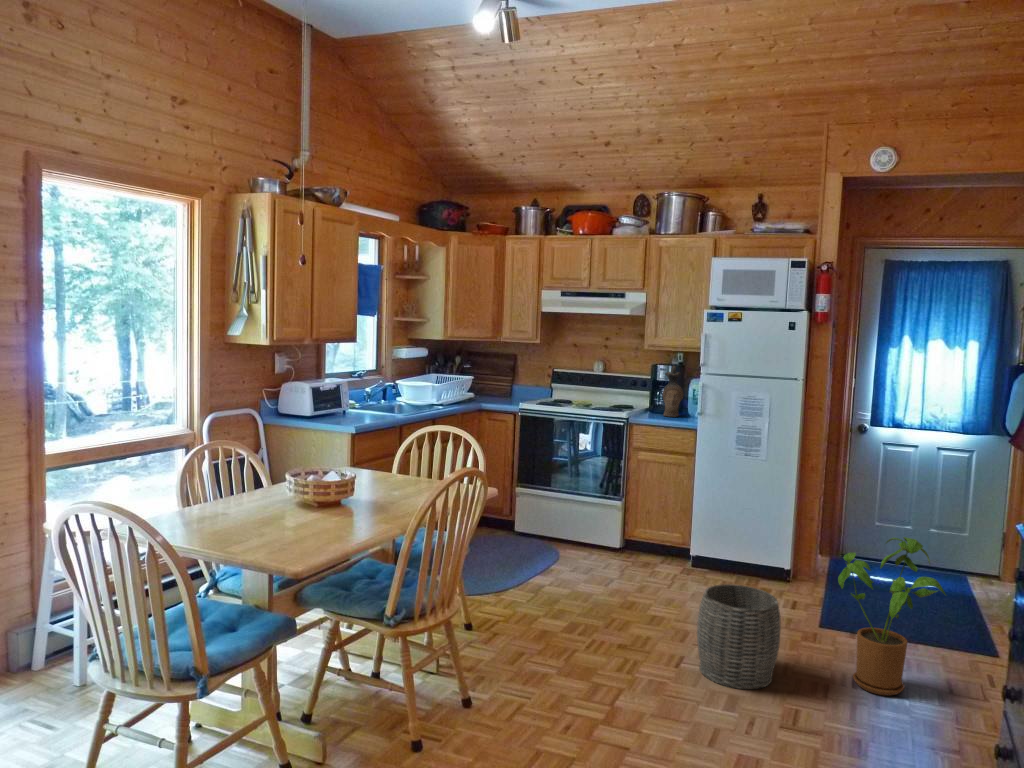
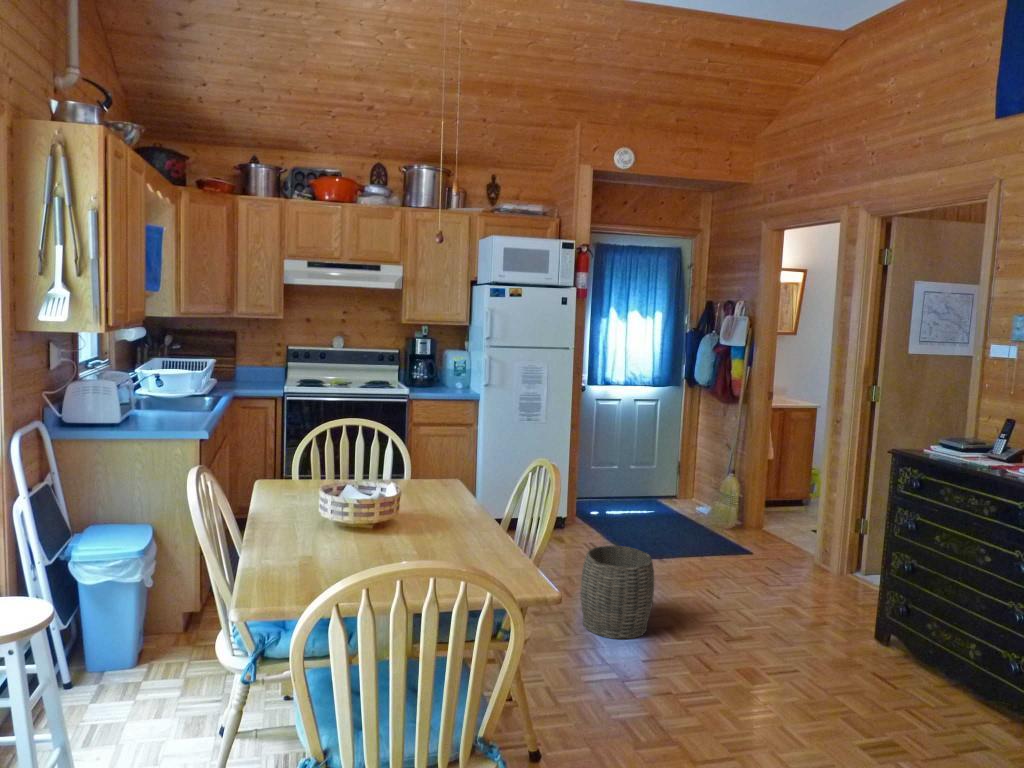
ceramic pitcher: present [663,366,684,417] -> none [433,340,455,391]
house plant: present [838,537,946,696] -> none [679,482,765,614]

